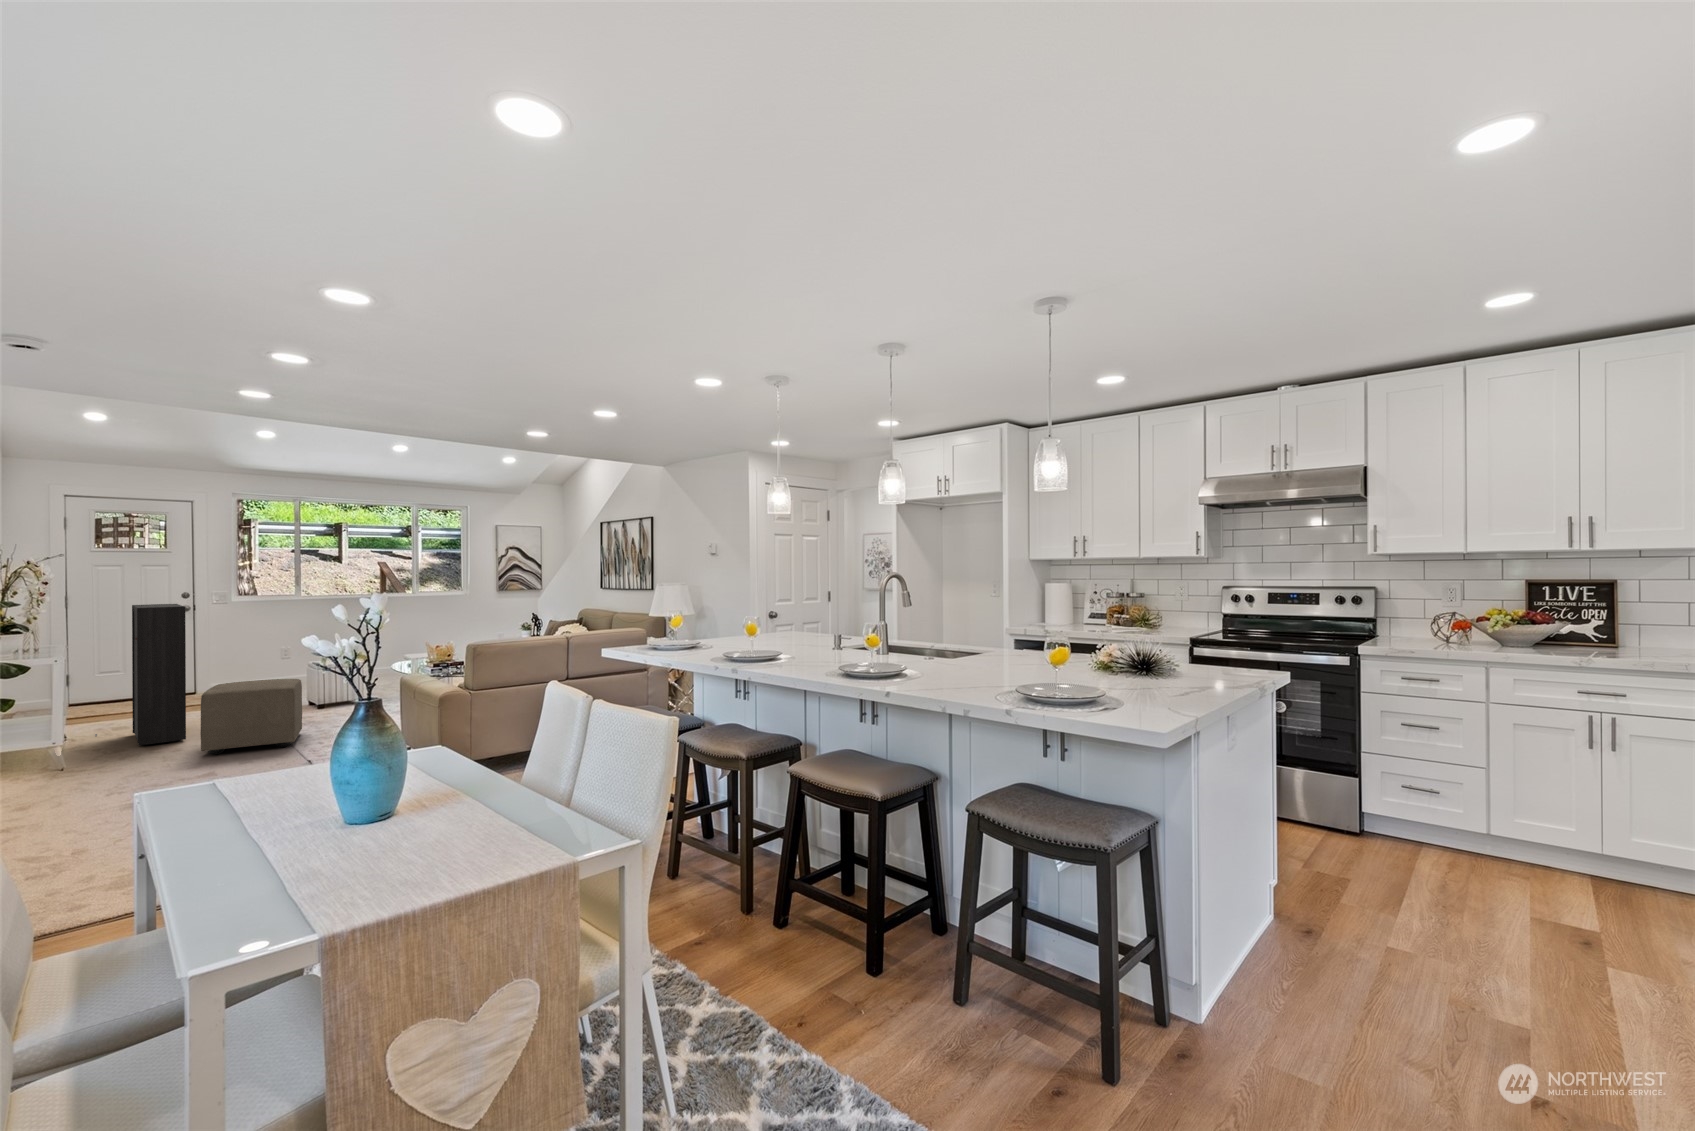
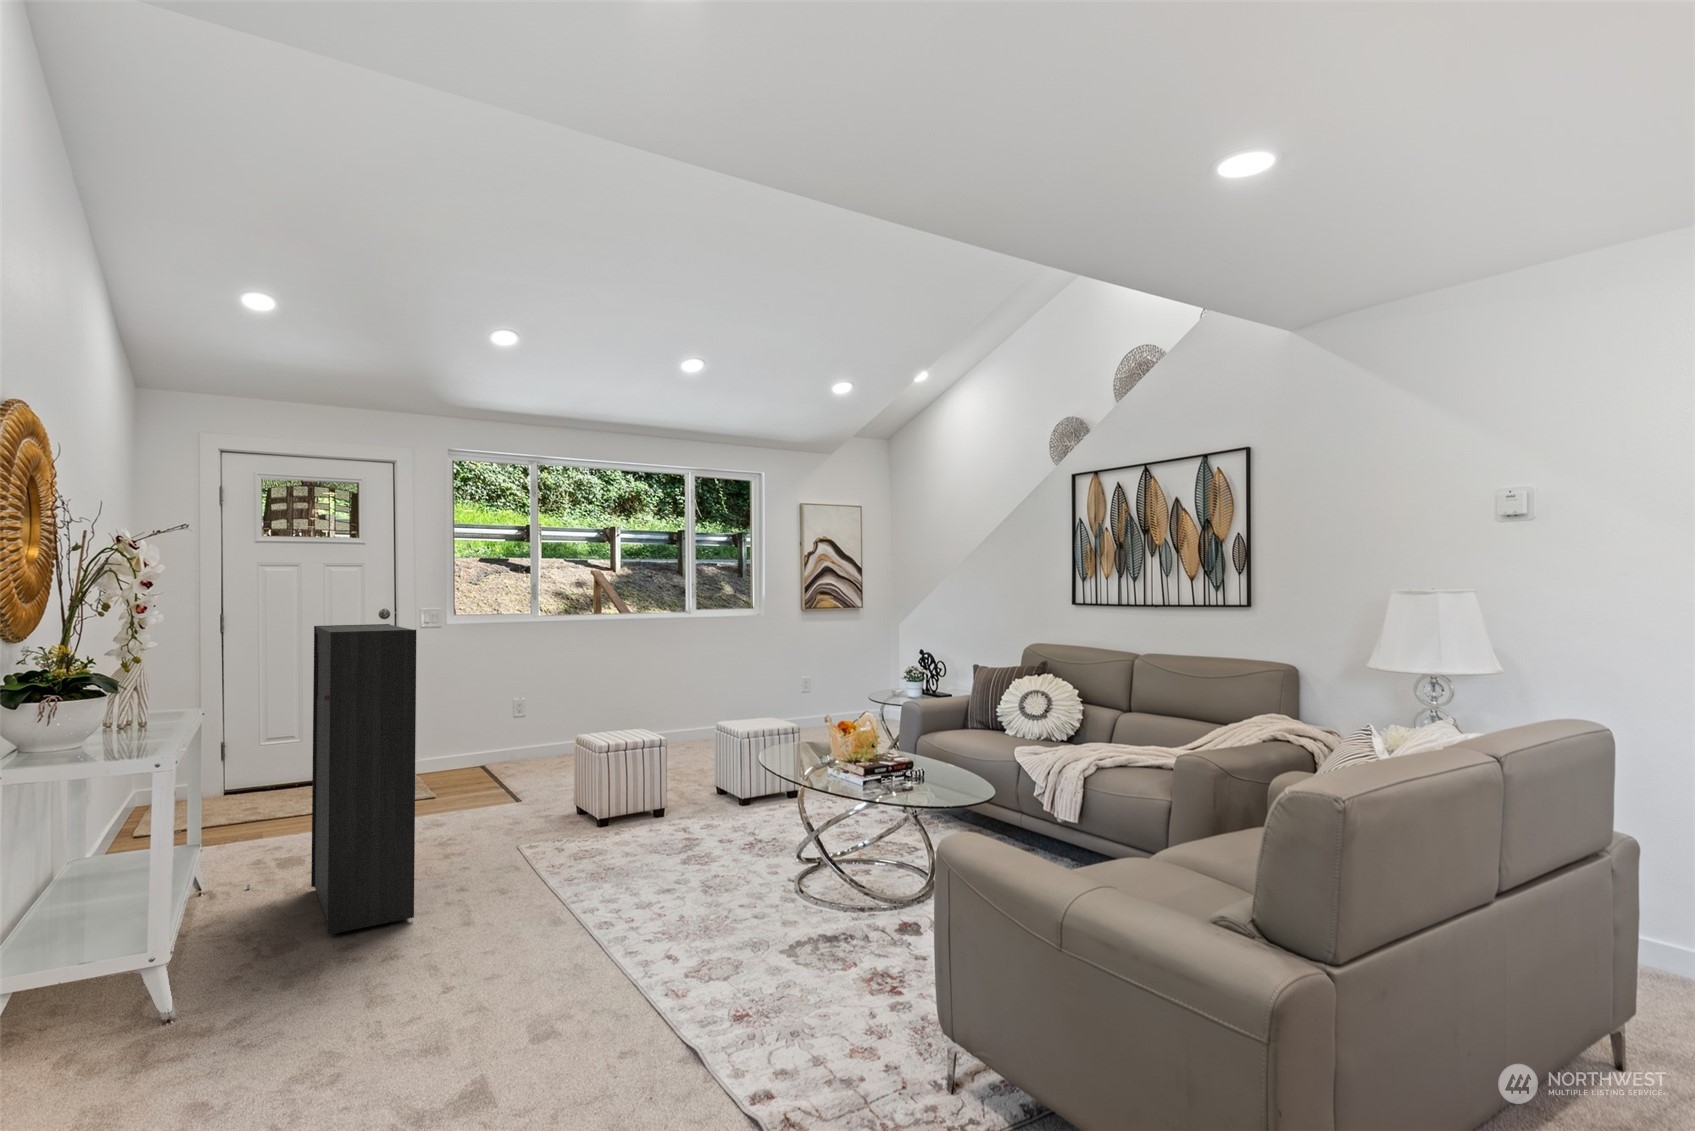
ottoman: present [200,679,302,754] -> none [467,791,652,985]

